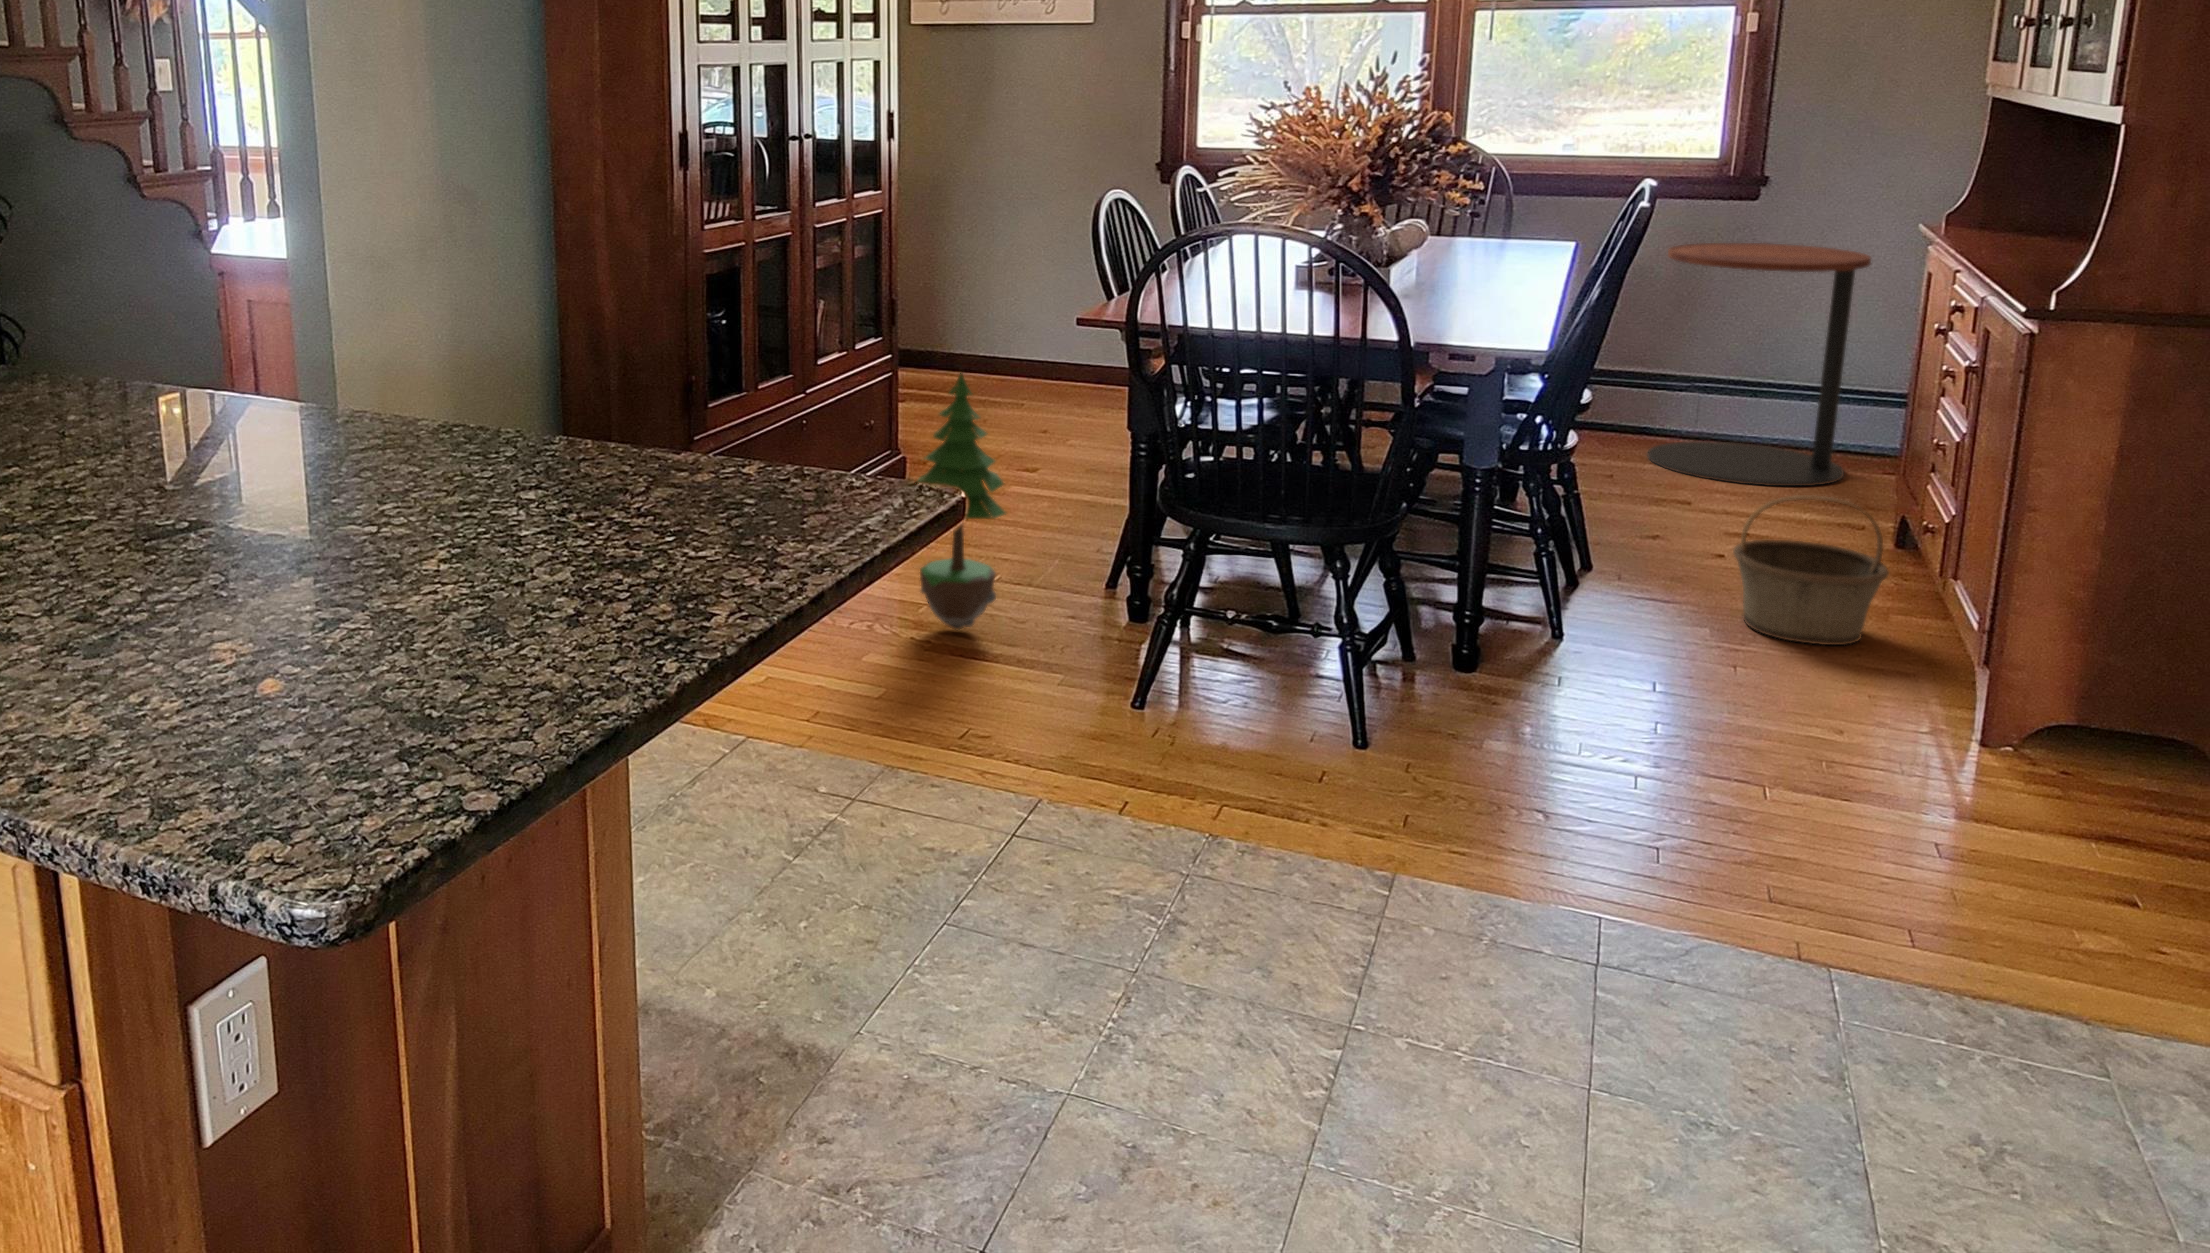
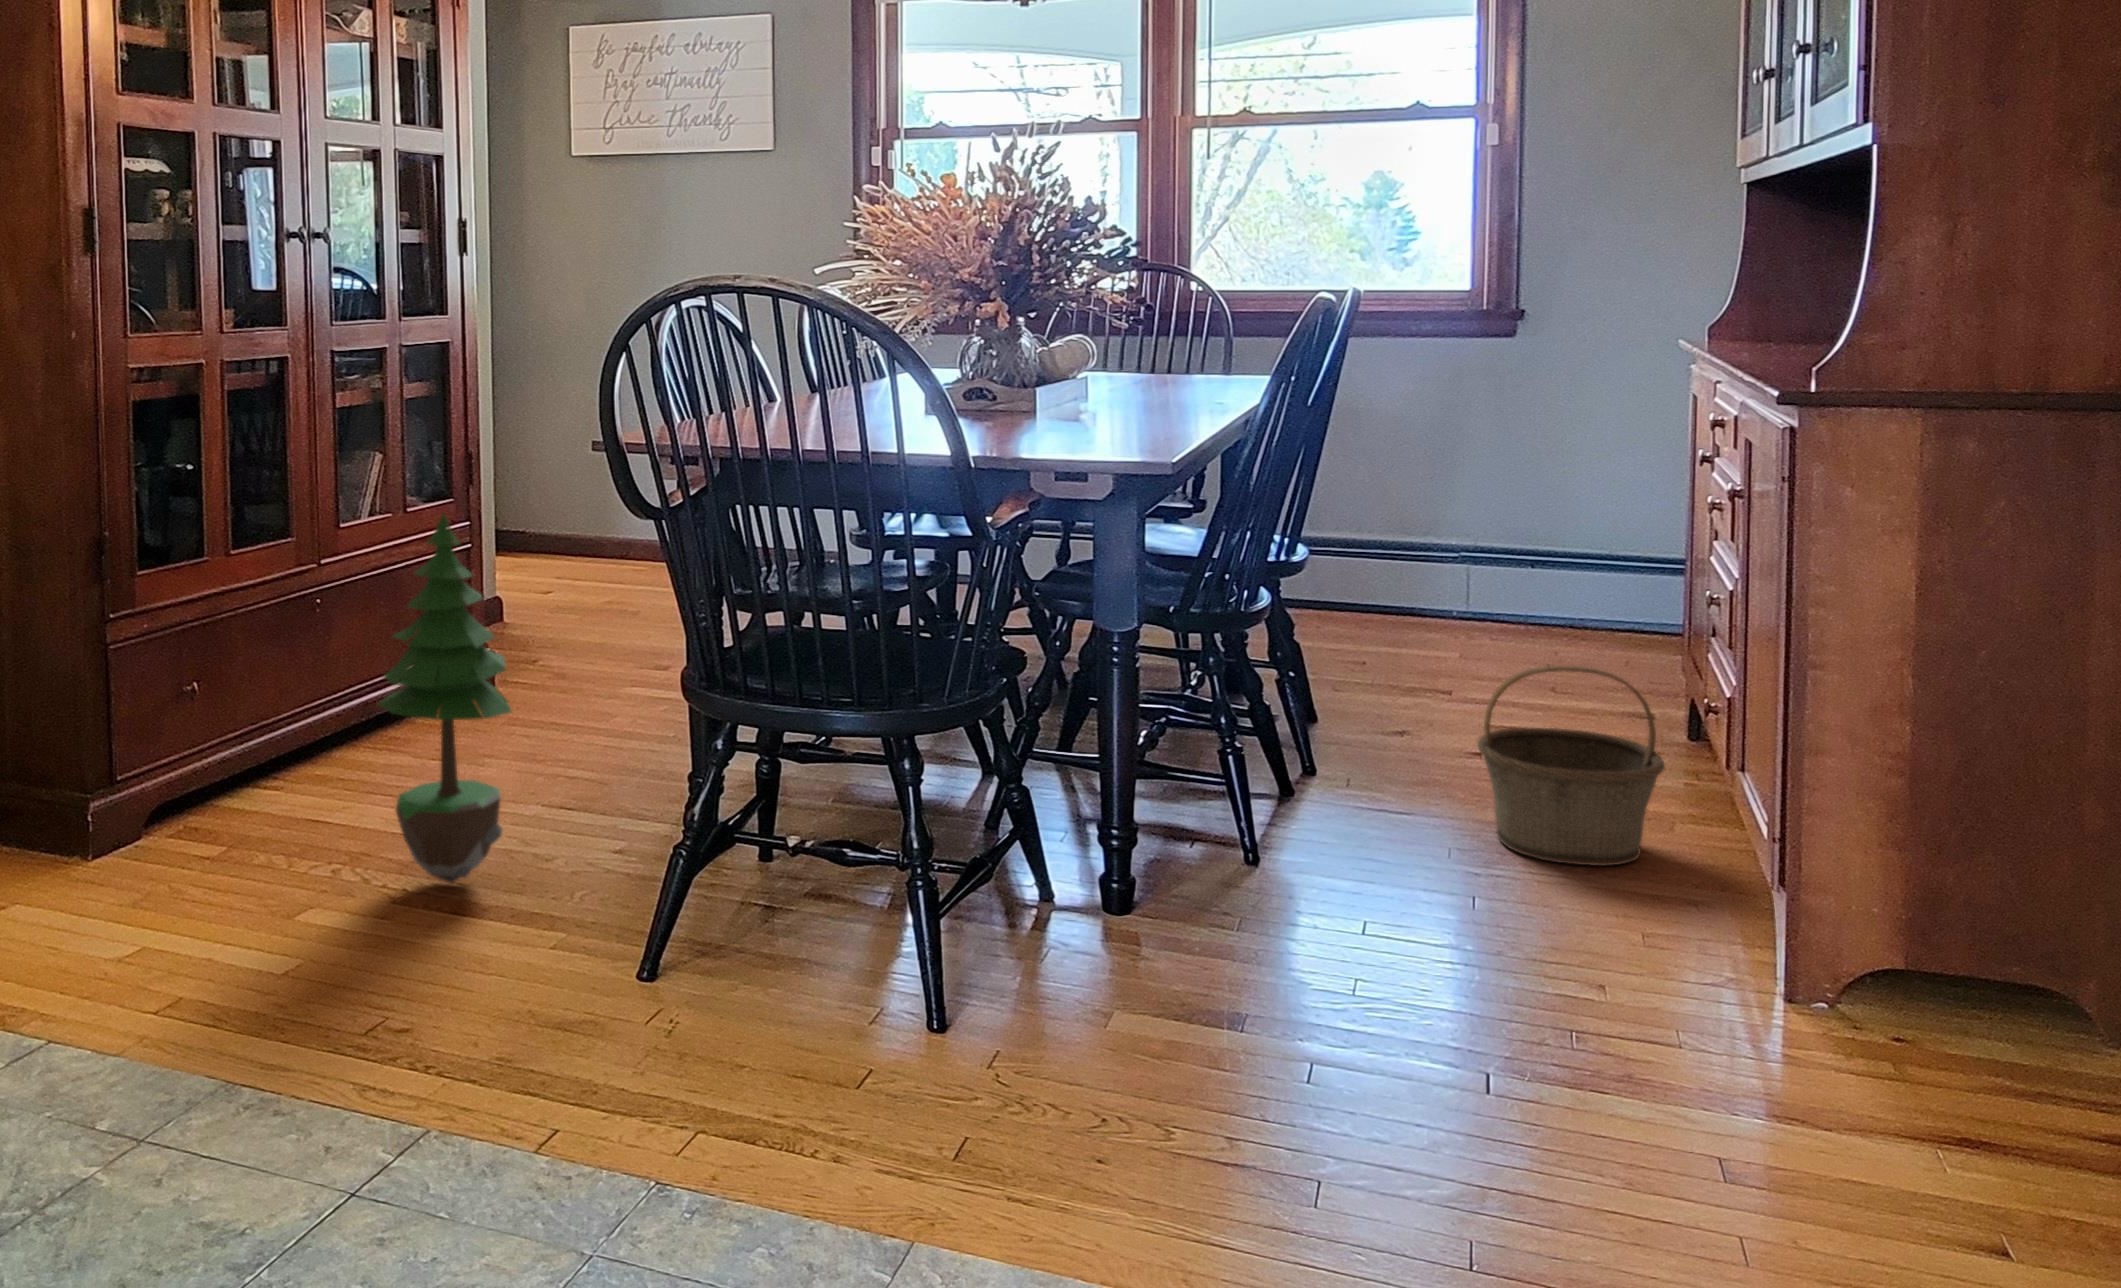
side table: present [1648,243,1871,486] -> none [1412,386,1636,672]

